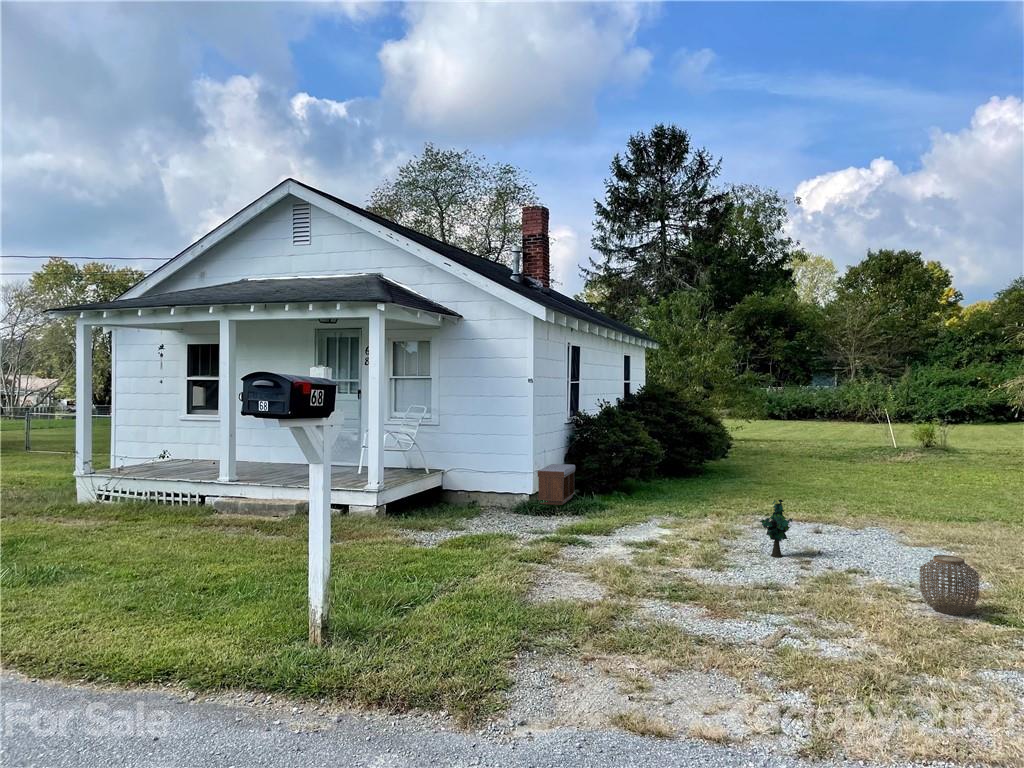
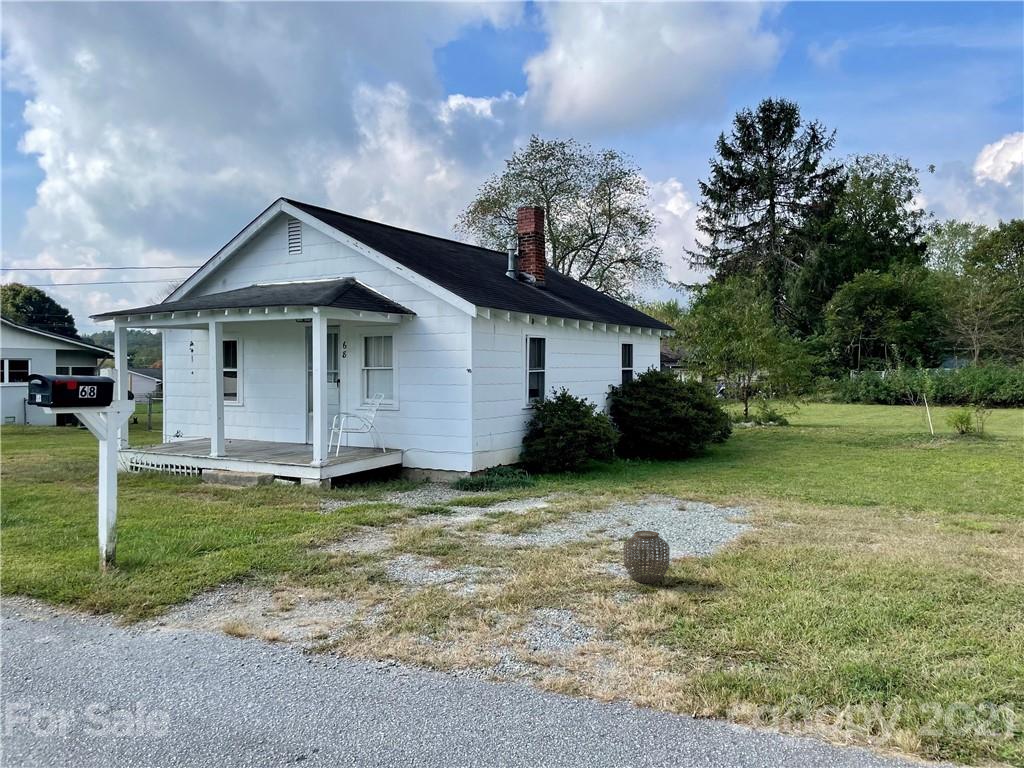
bench: present [538,464,575,505] -> none [473,447,519,483]
decorative plant: present [760,499,793,558] -> none [578,481,607,533]

